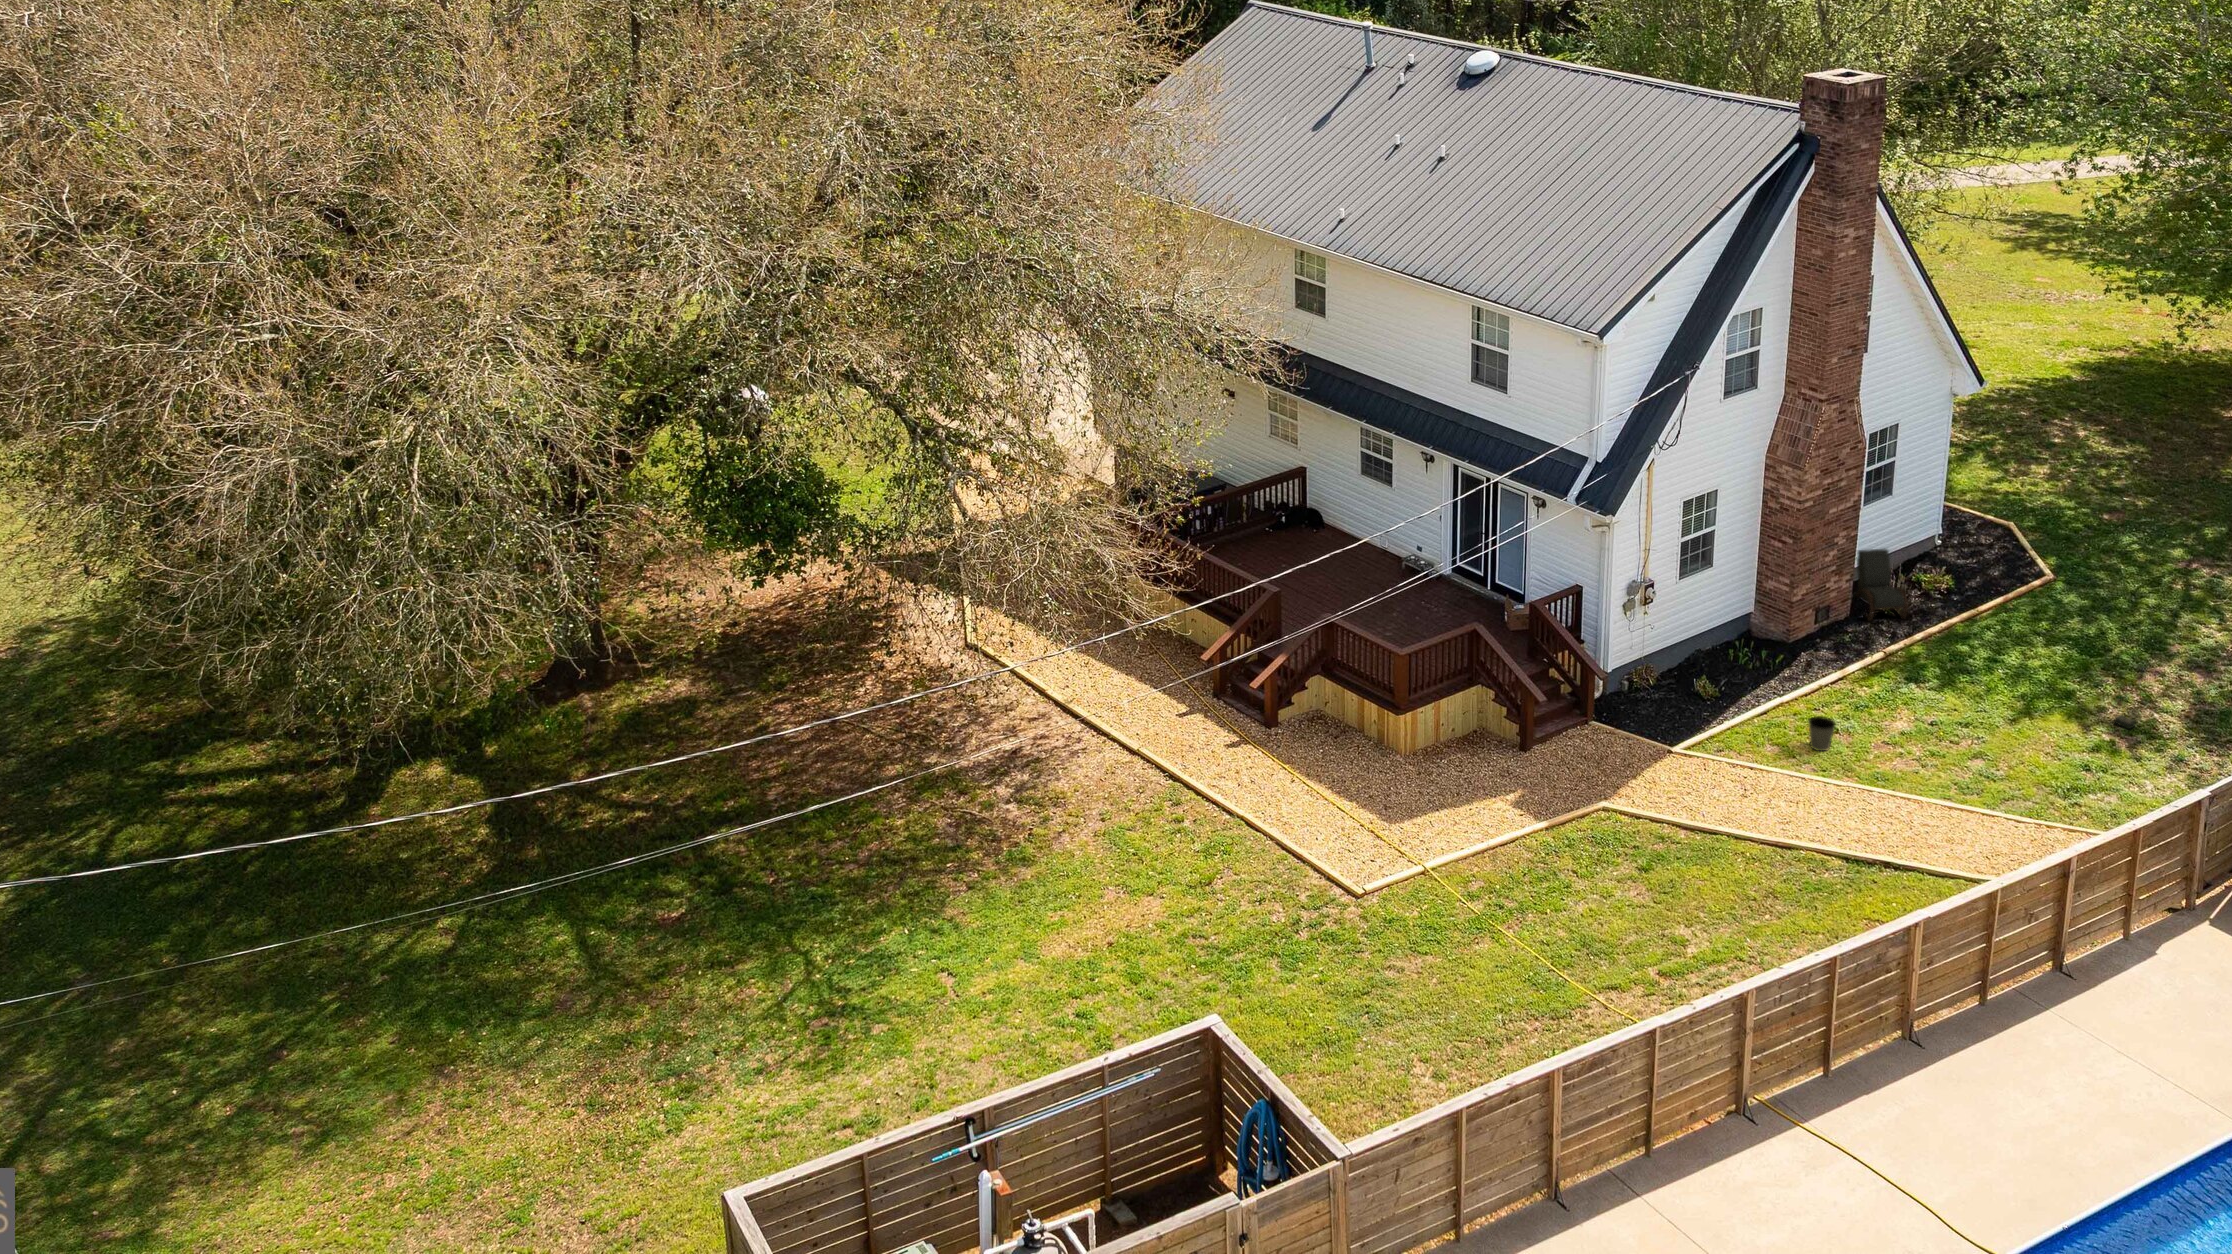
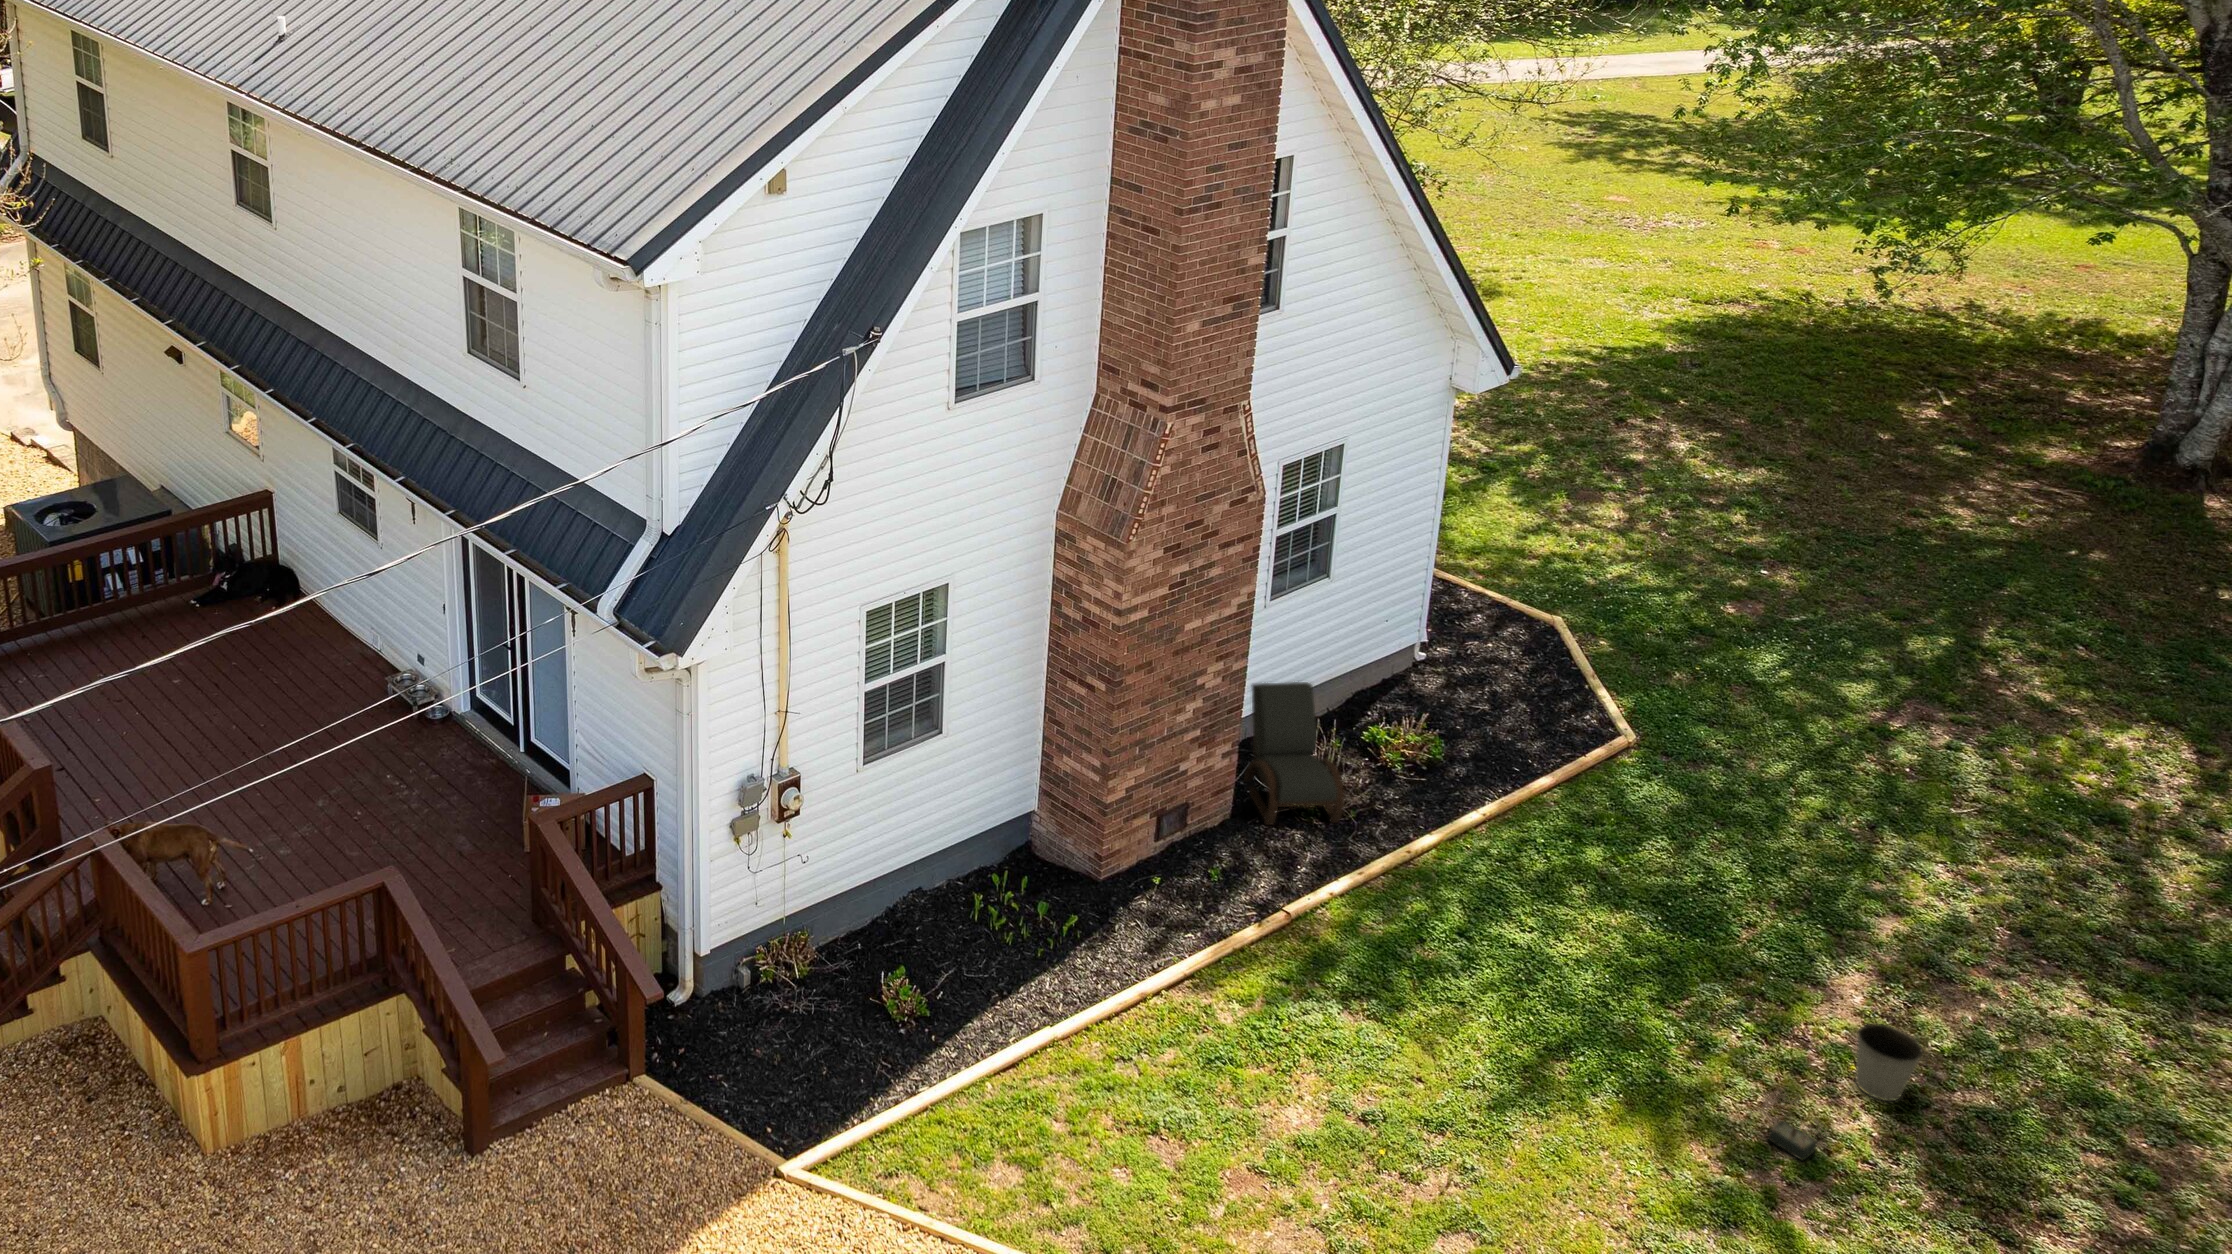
bucket: present [1808,716,1836,751] -> present [1855,1024,1924,1101]

